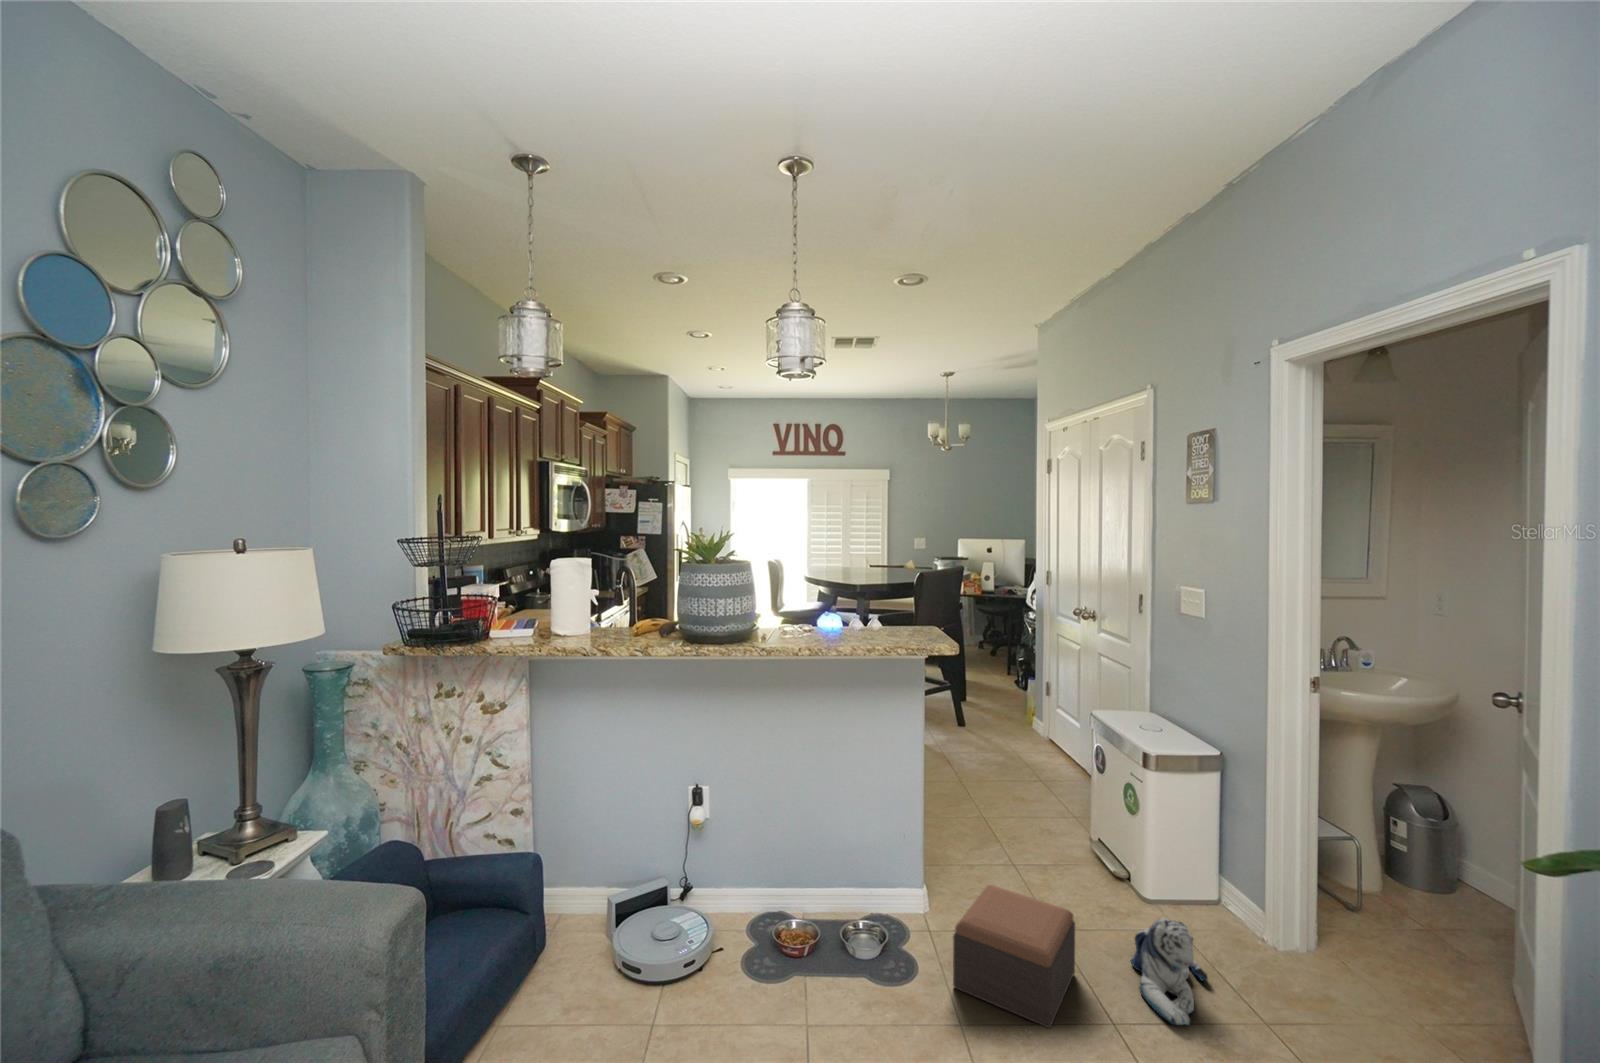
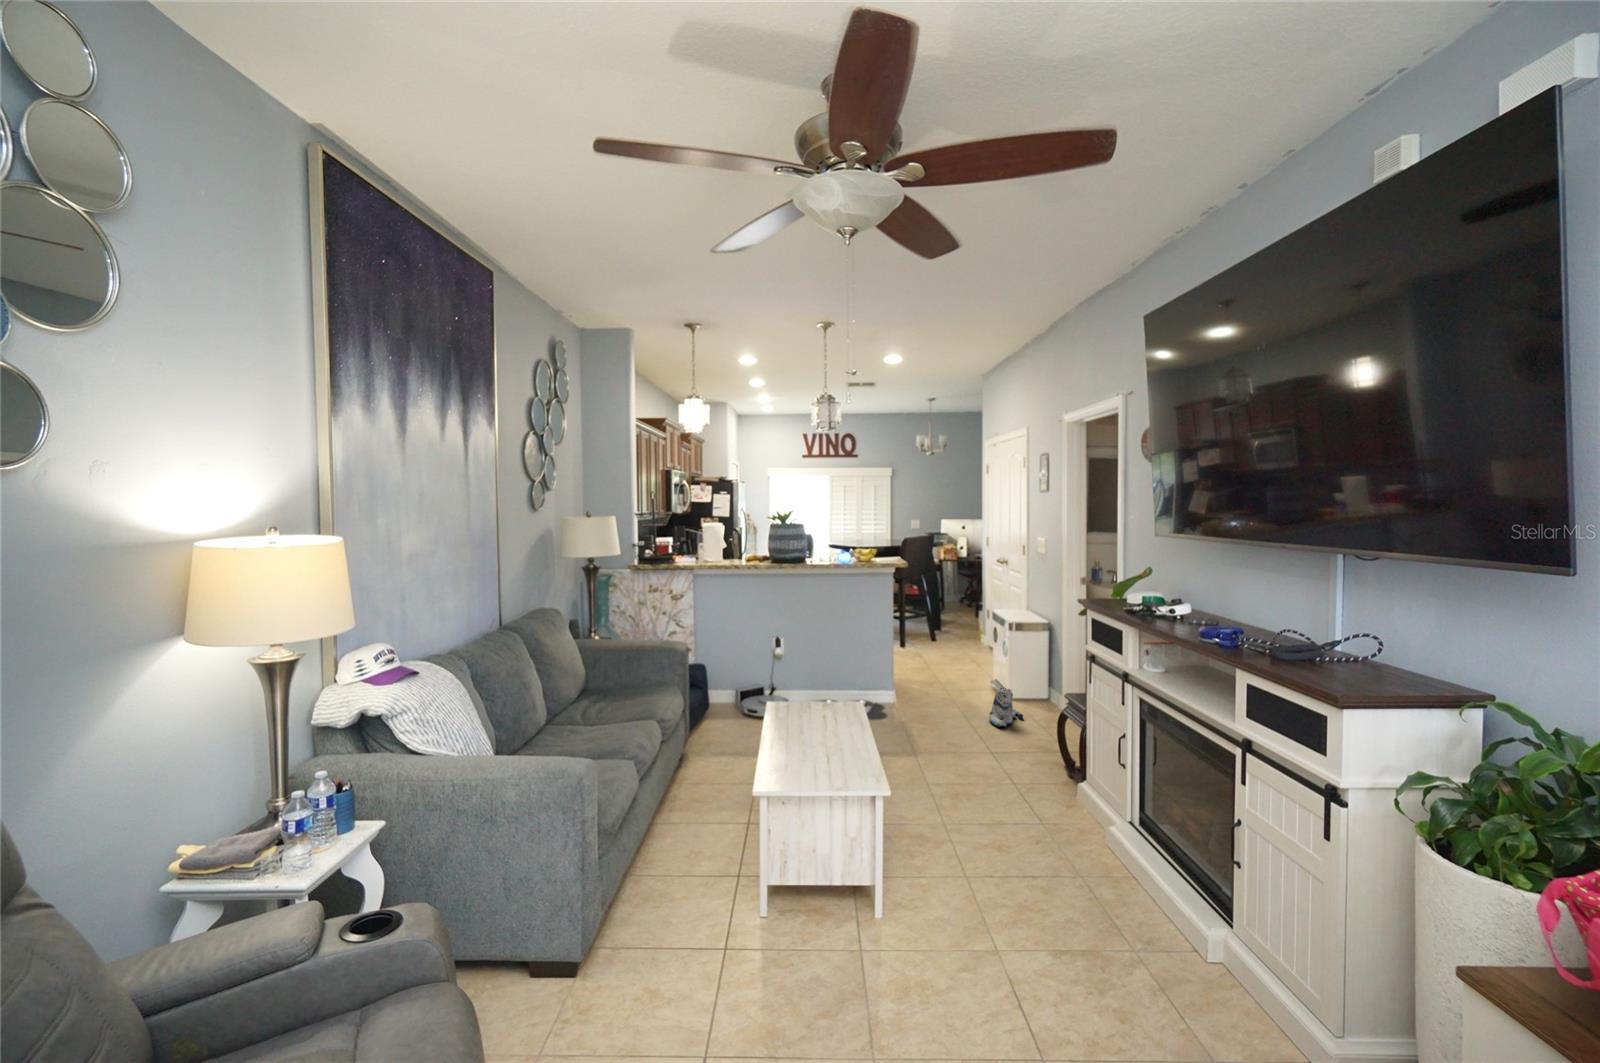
footstool: present [953,885,1075,1028] -> none [902,681,961,728]

